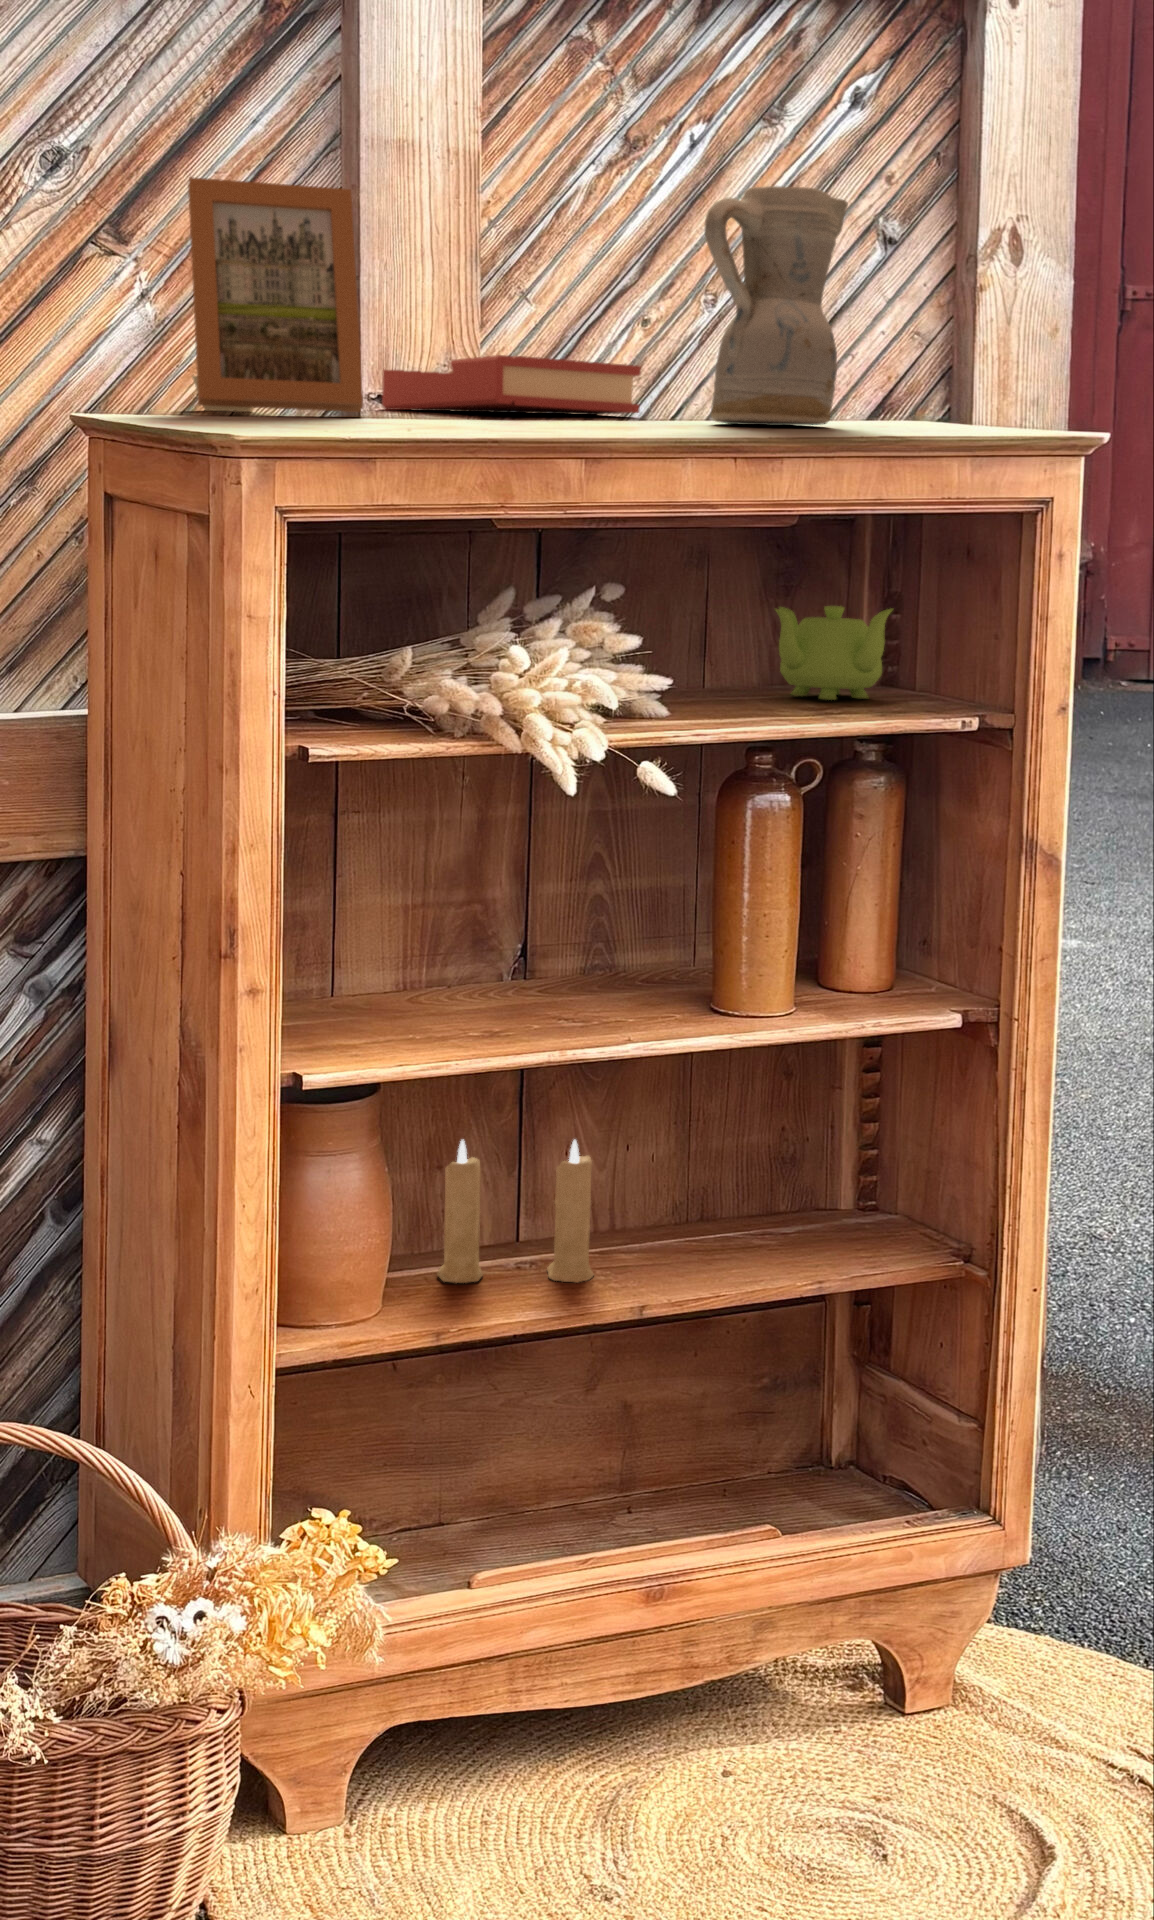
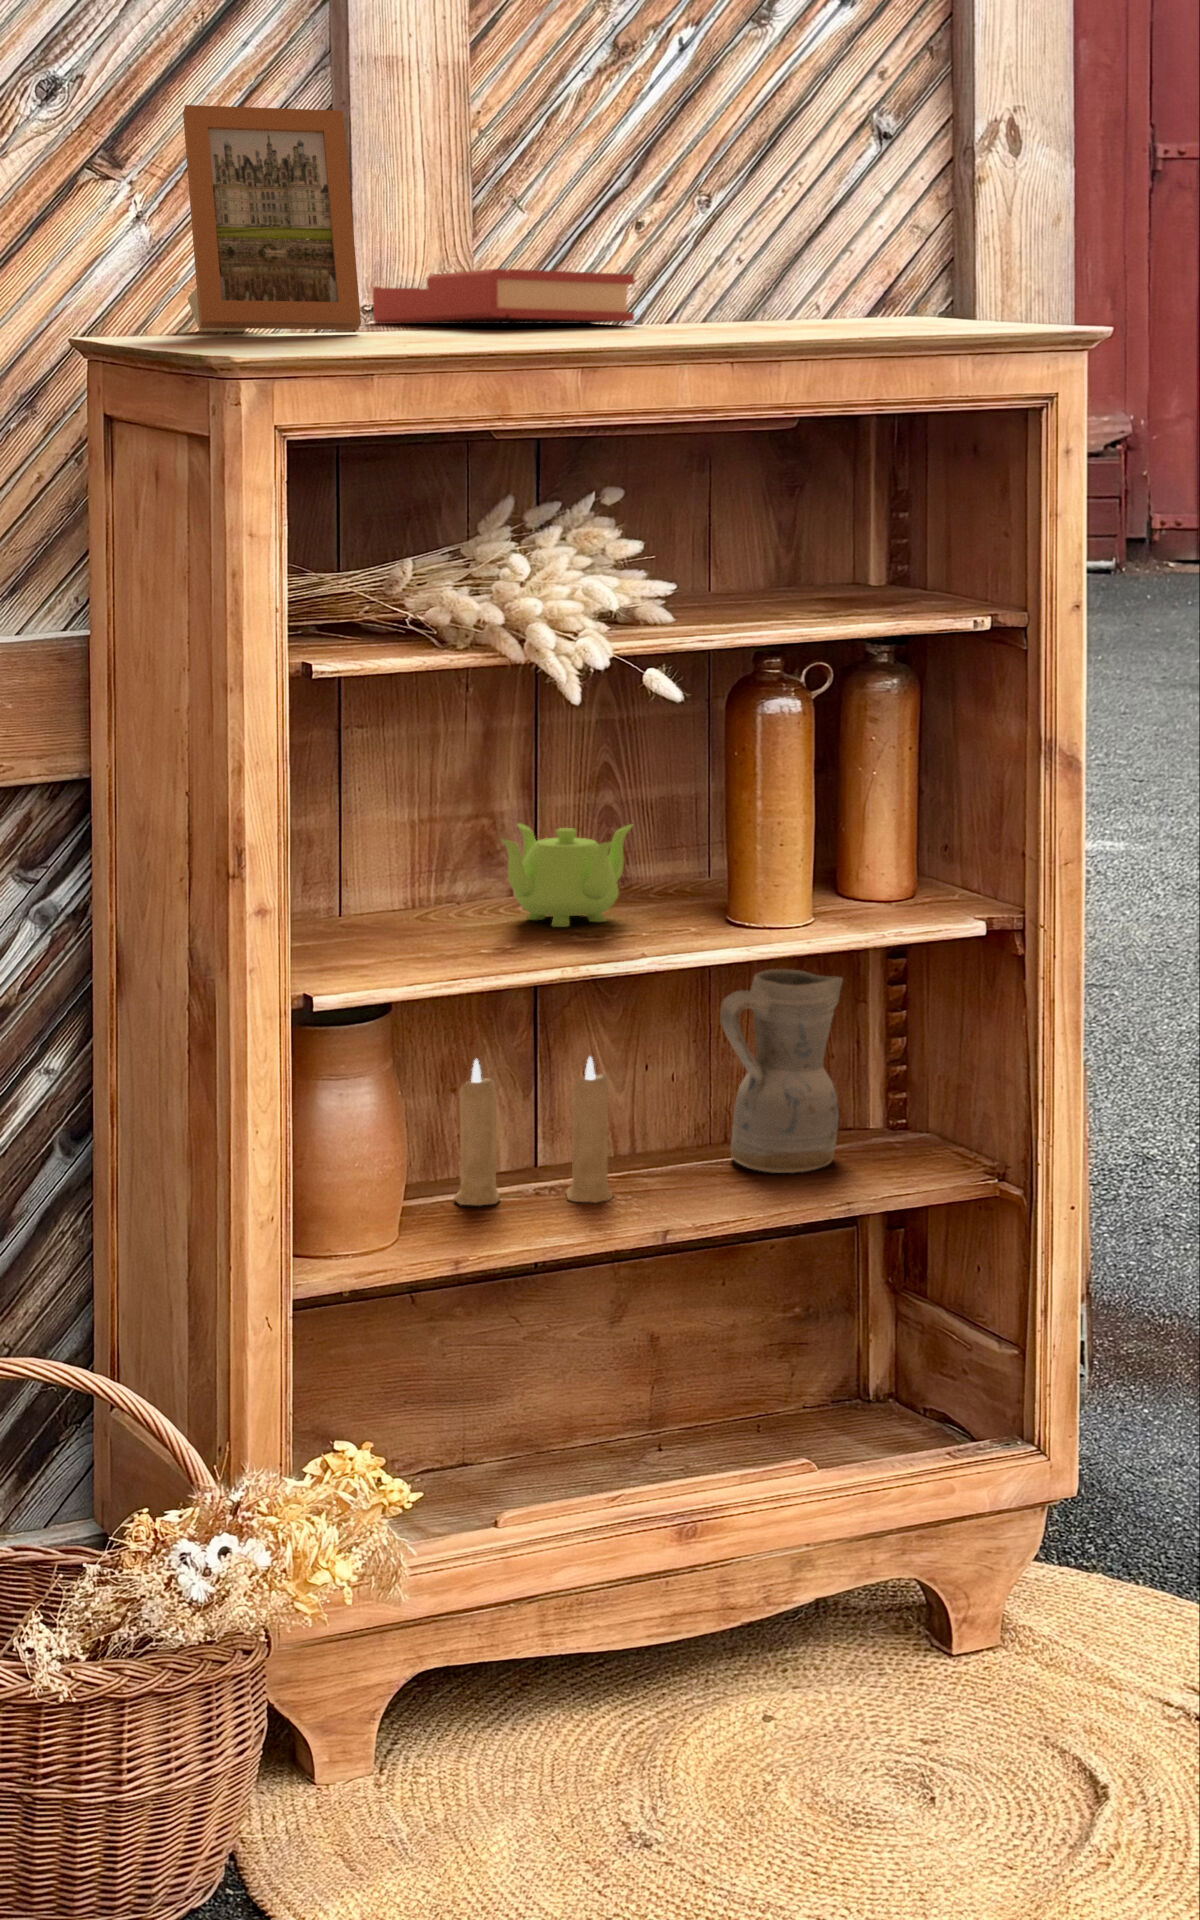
ceramic pitcher: present [704,186,848,426] -> present [720,969,843,1173]
teapot: present [775,606,893,700] -> present [501,824,632,927]

